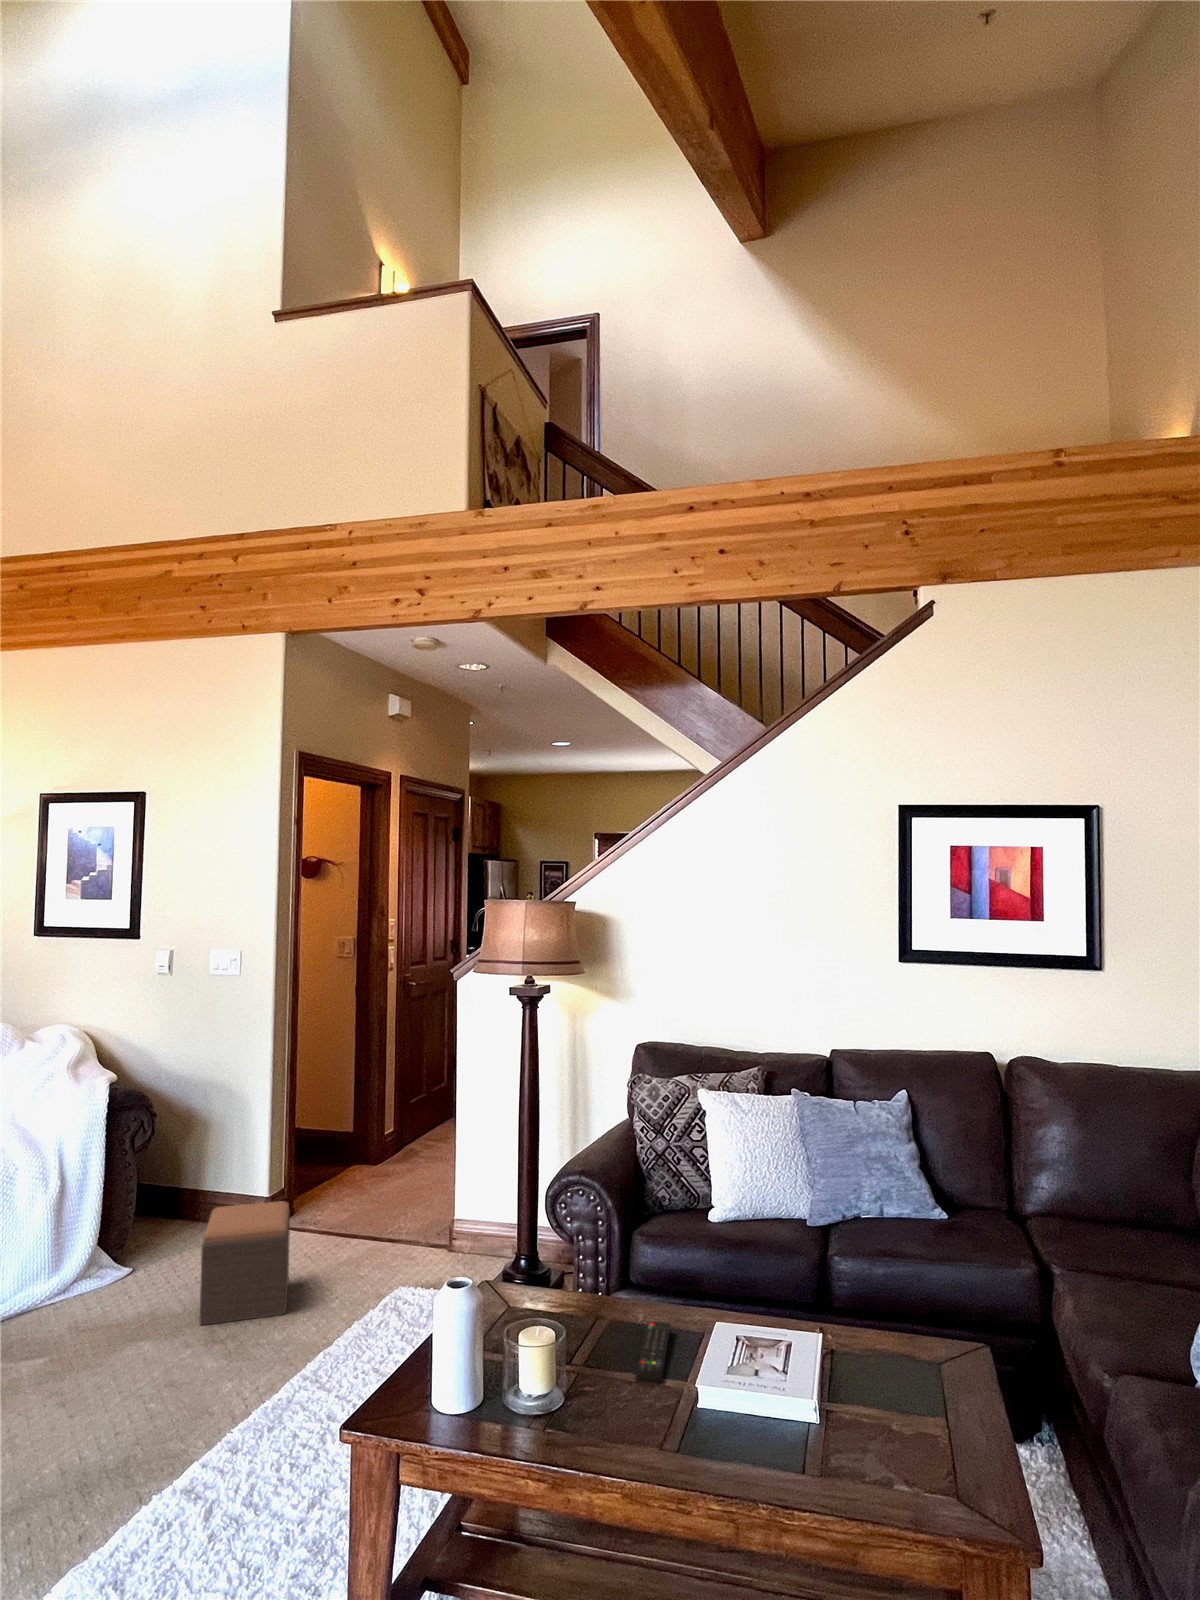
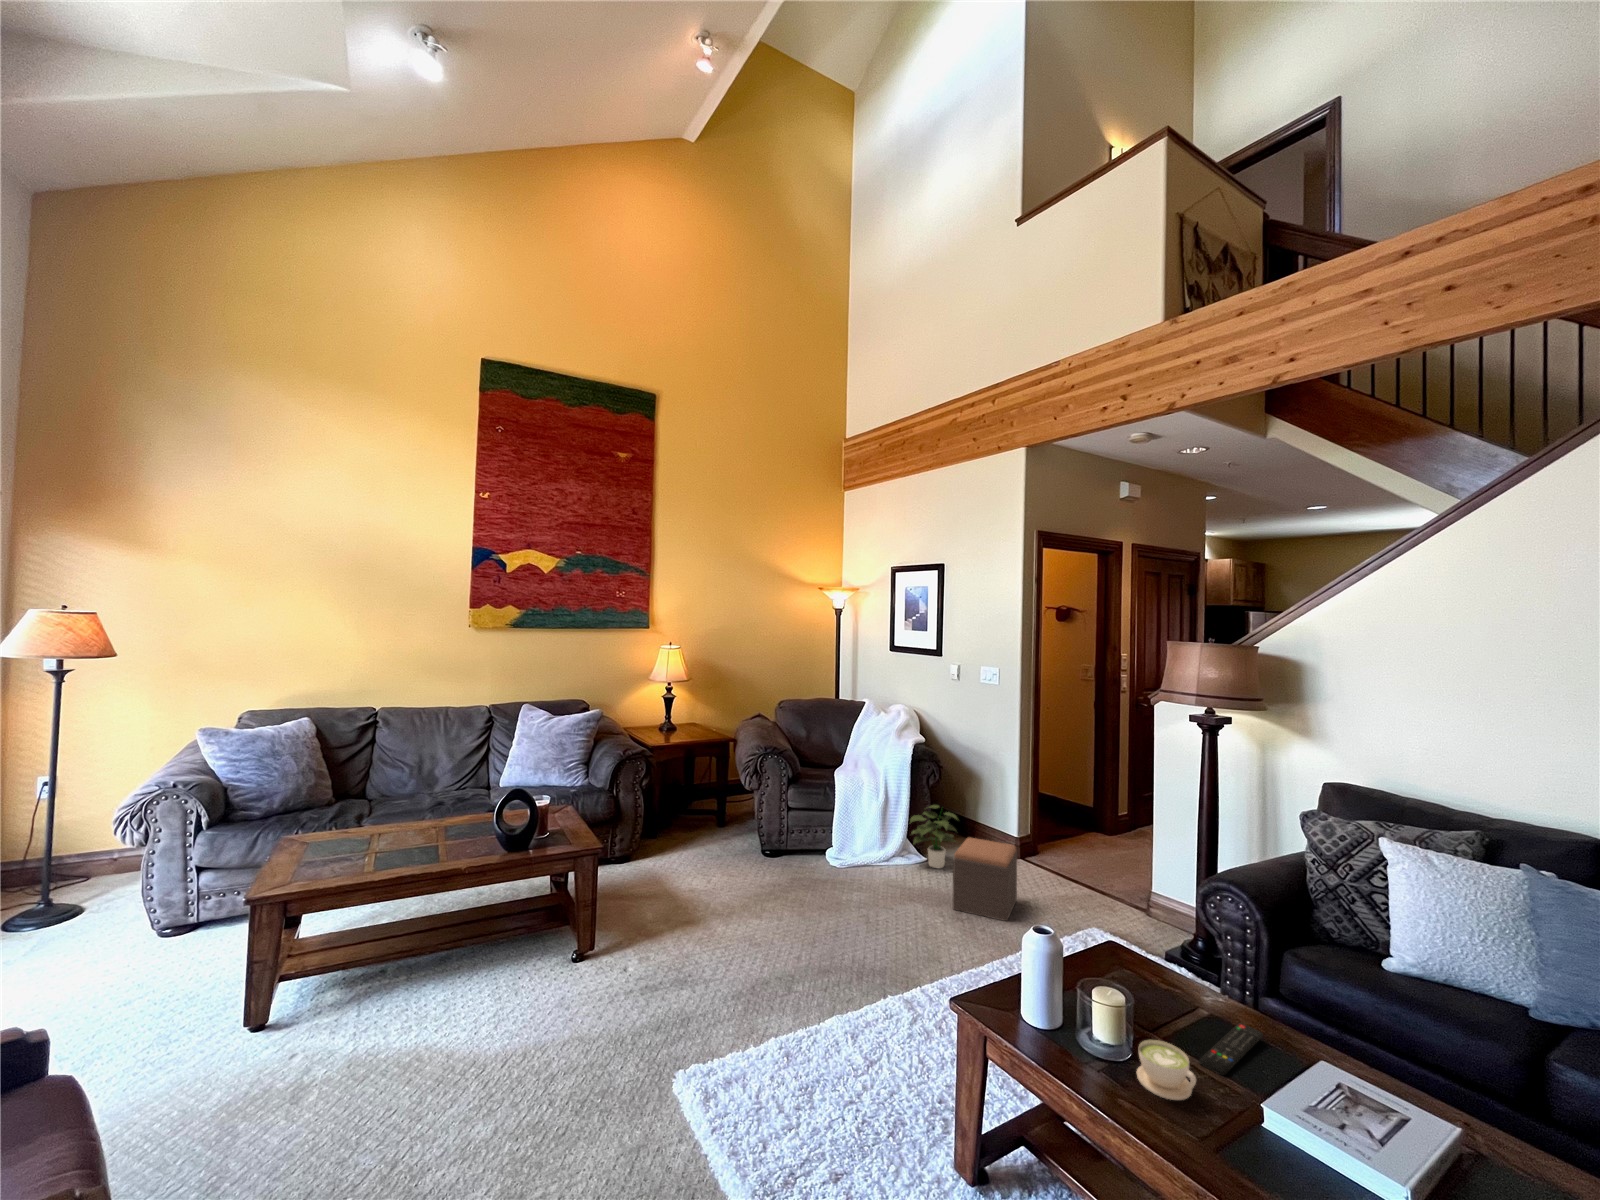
potted plant: none [101,1171,188,1273] -> present [910,805,958,868]
coffee cup: none [591,1369,654,1434] -> present [1137,1040,1196,1100]

